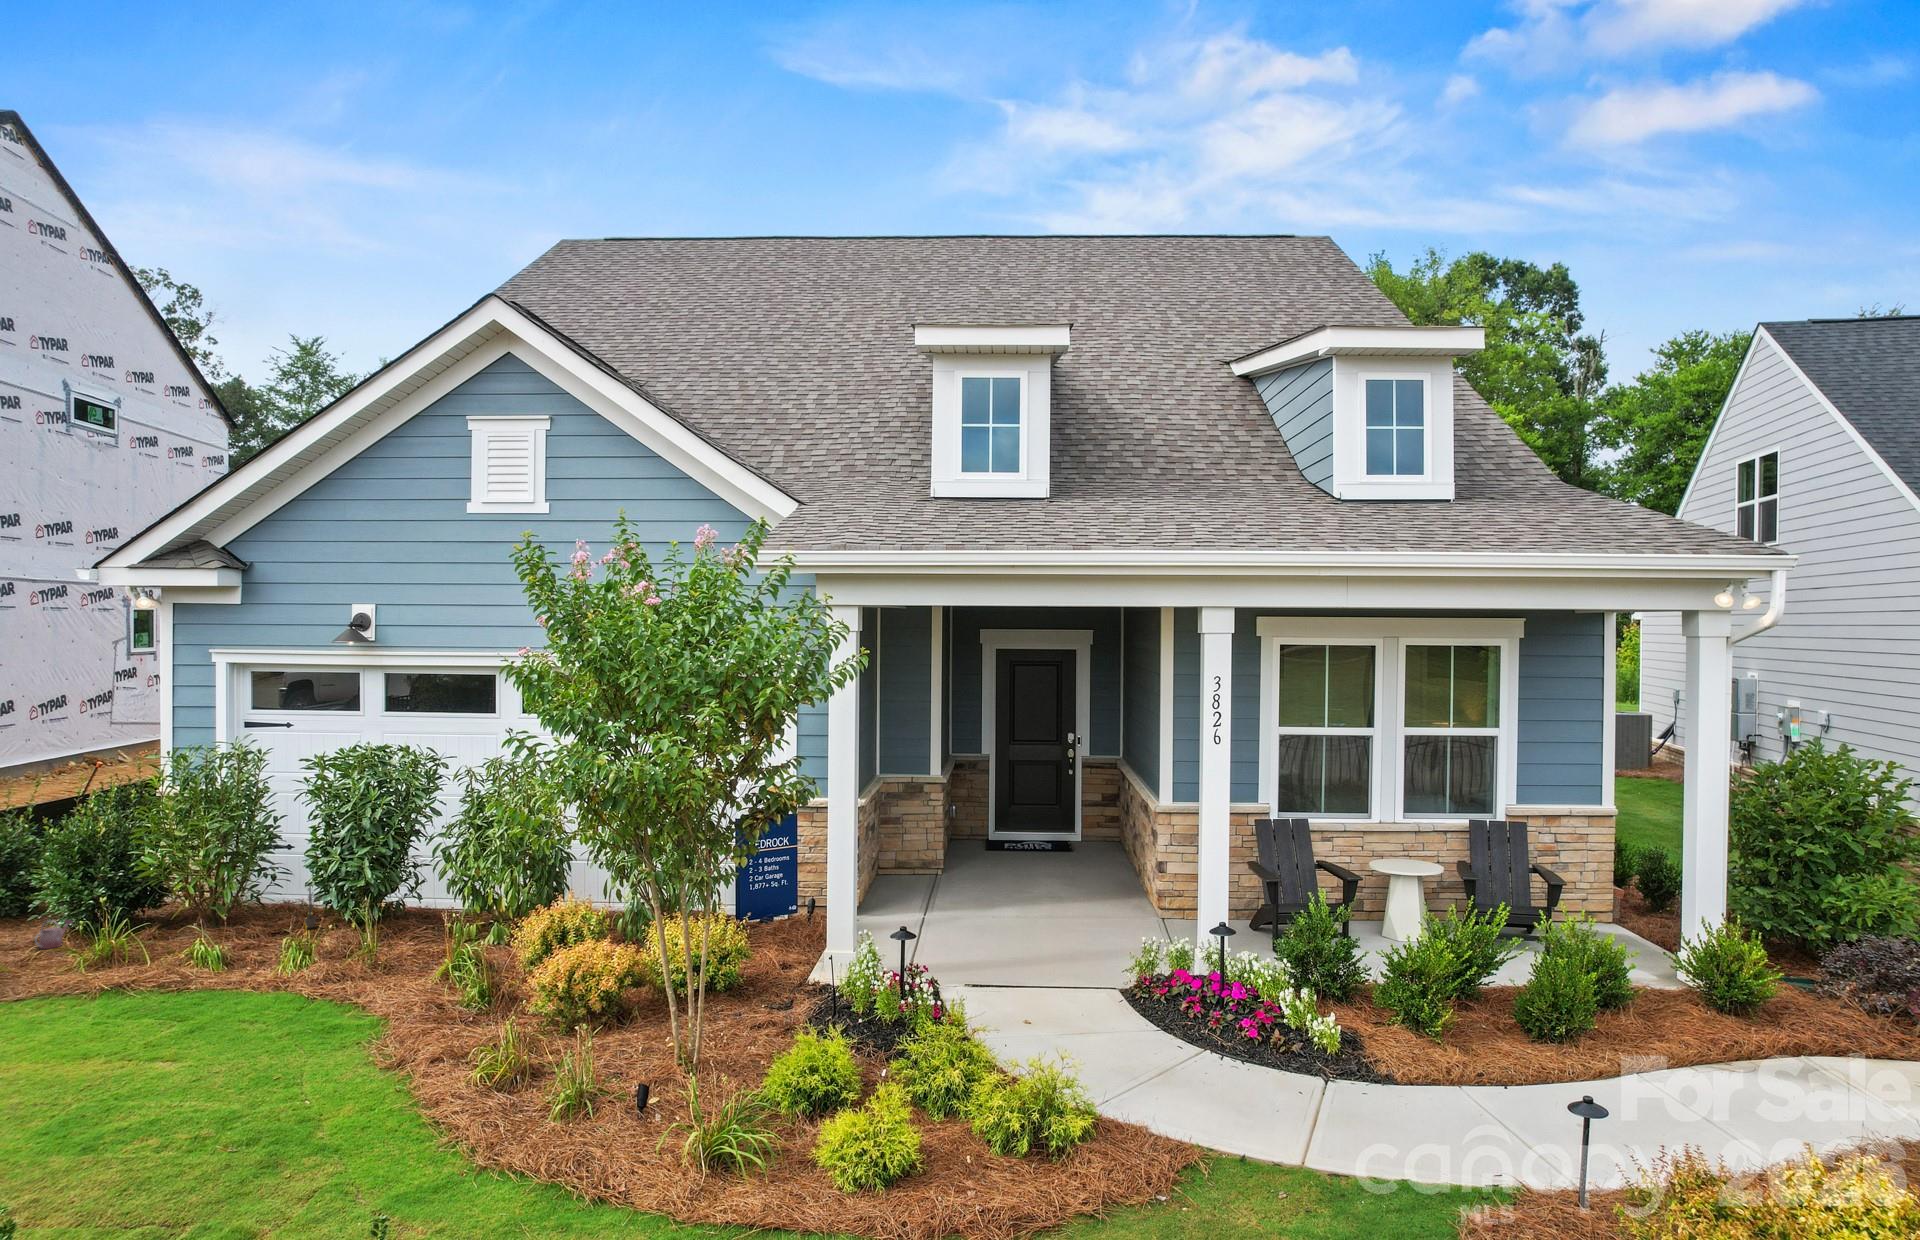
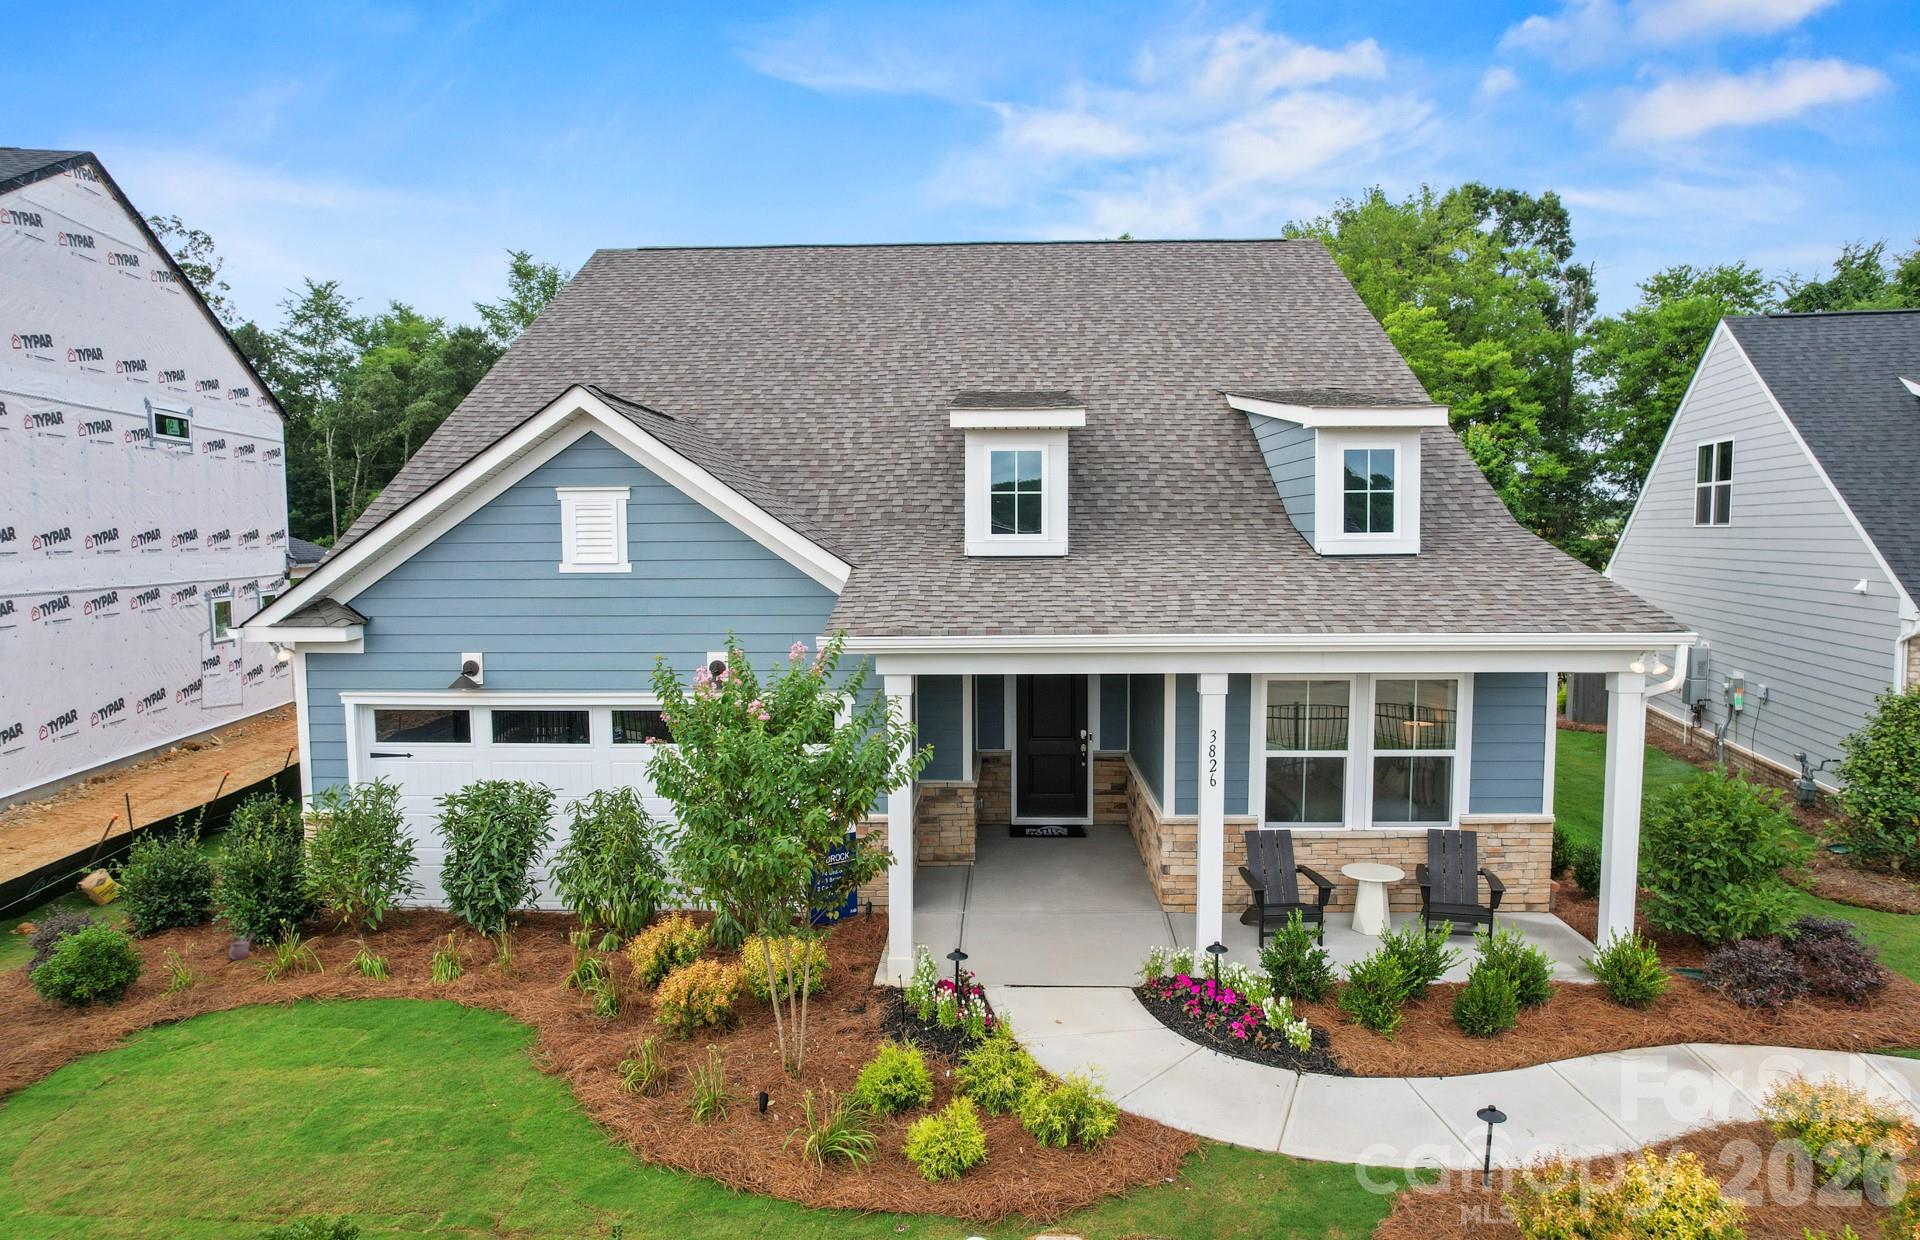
decorative plant: present [304,887,318,929] -> none [444,898,456,934]

